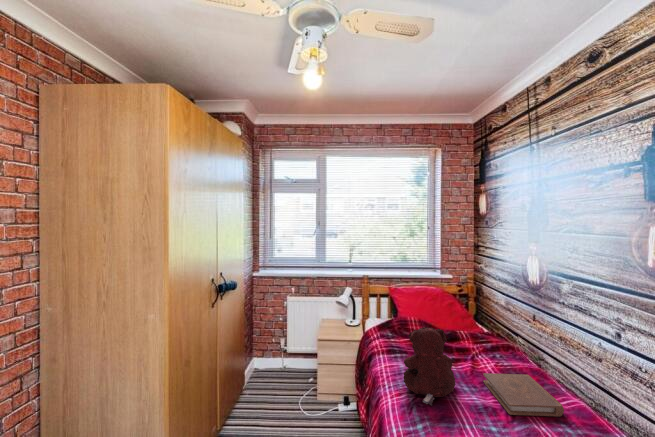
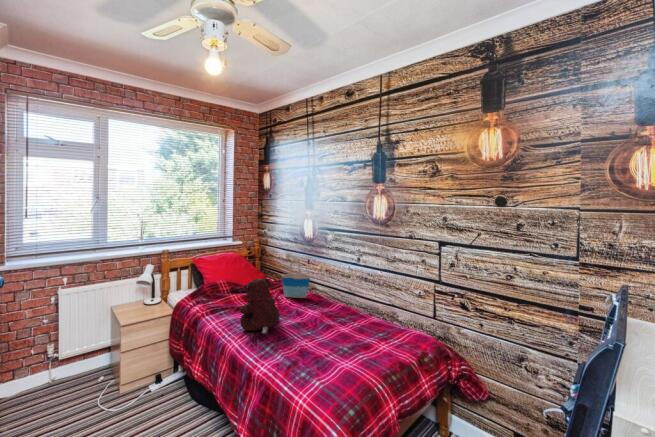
tote bag: none [482,308,526,369] -> present [282,258,310,298]
book: present [483,373,564,417] -> none [290,298,339,323]

